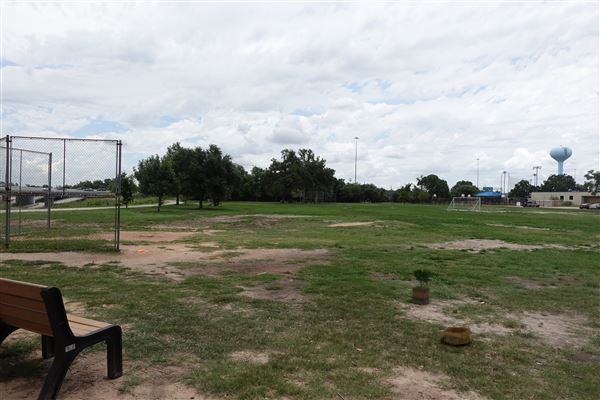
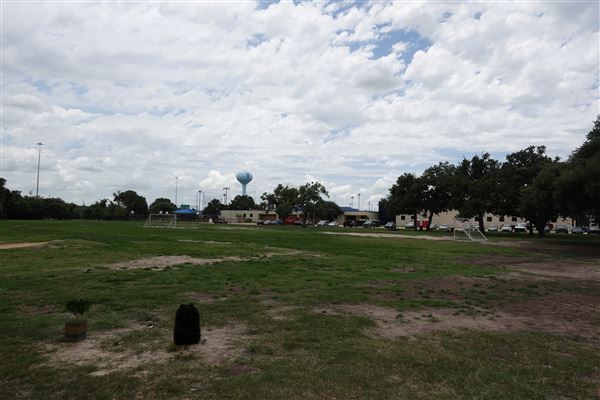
backpack: none [509,285,538,323] -> present [173,304,201,344]
cardboard box: present [439,327,473,345] -> none [82,364,125,389]

